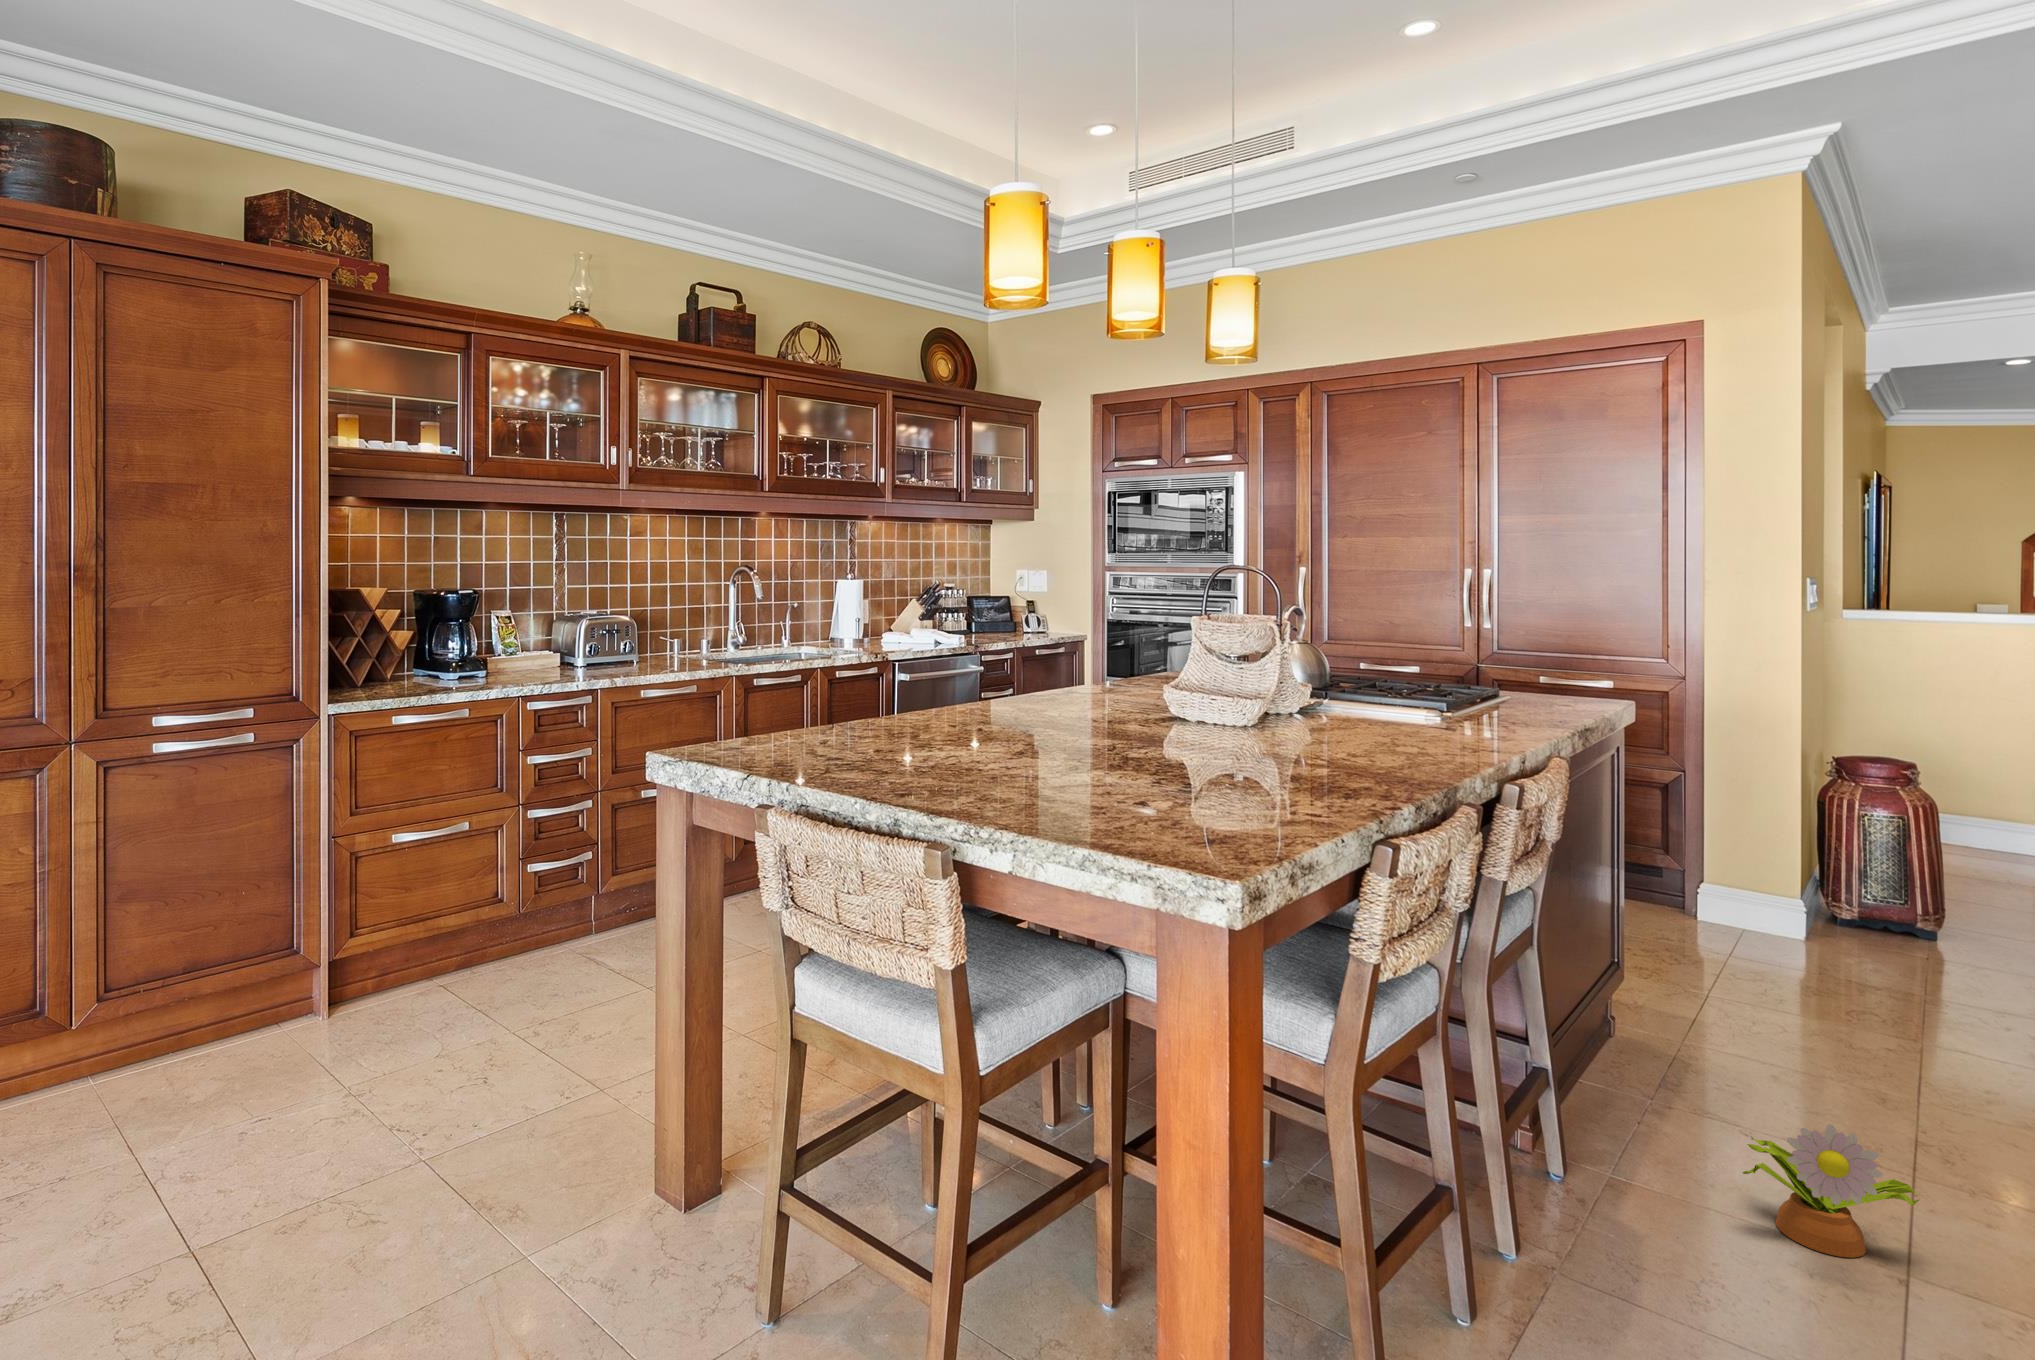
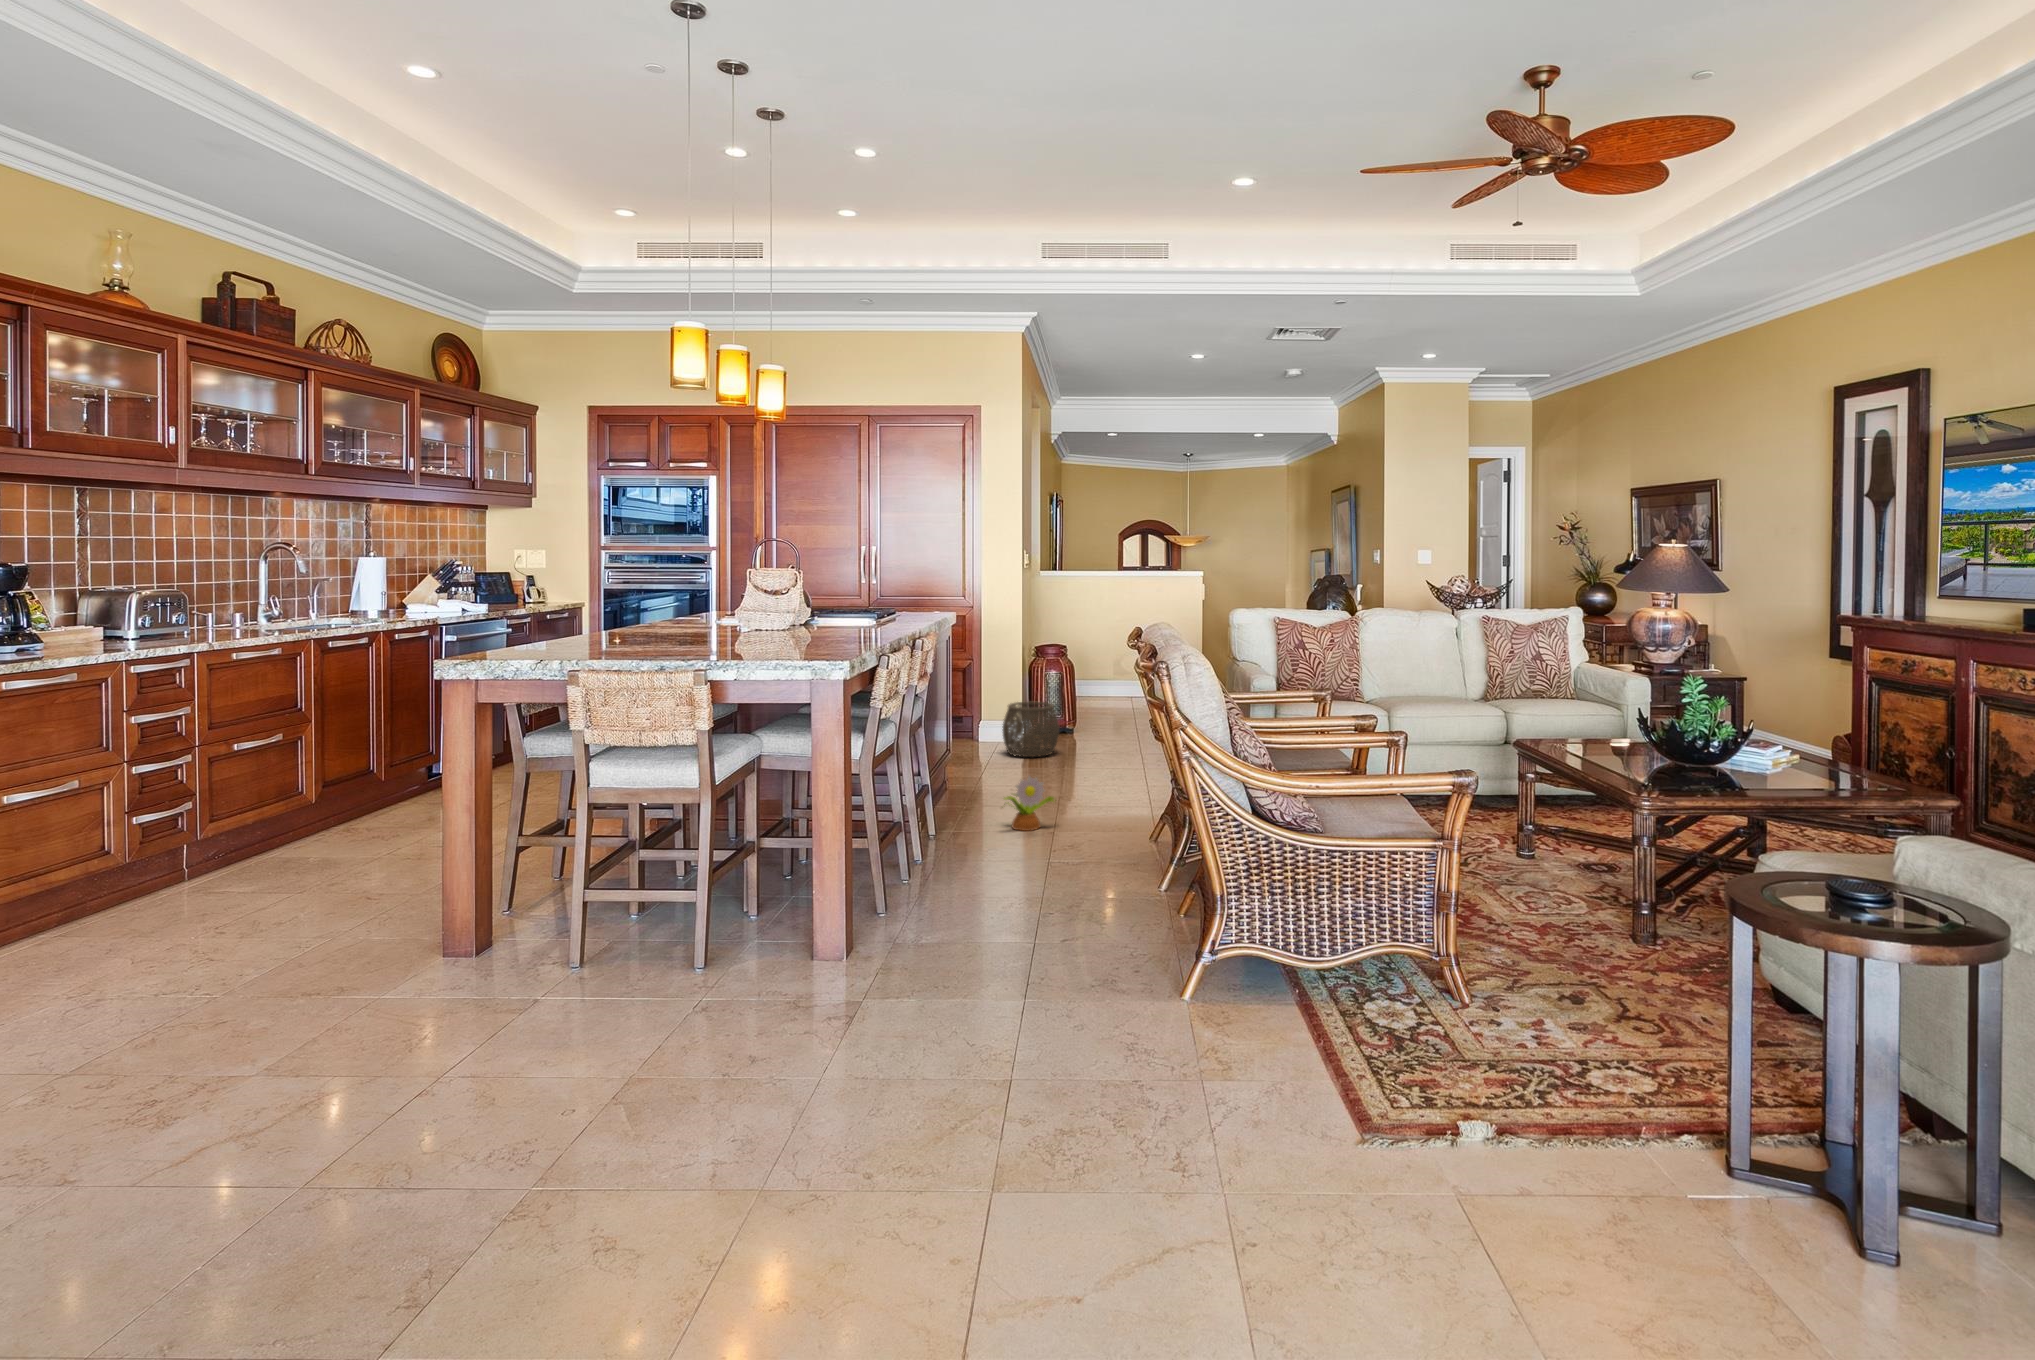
woven basket: none [1750,871,1904,997] -> present [1002,702,1059,757]

